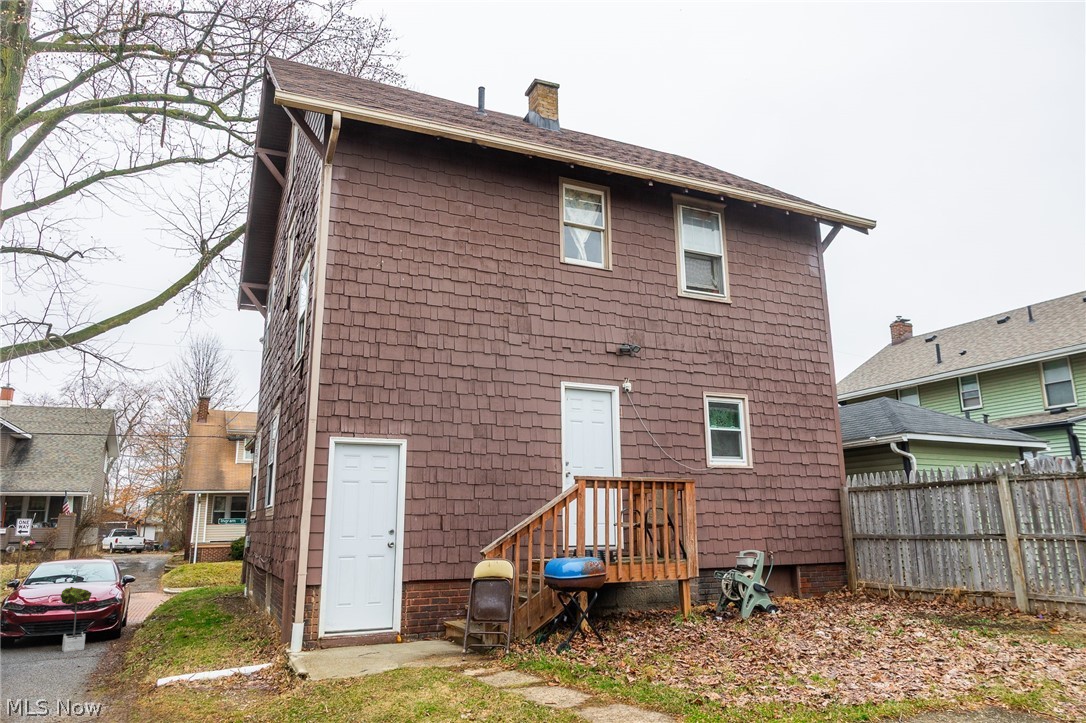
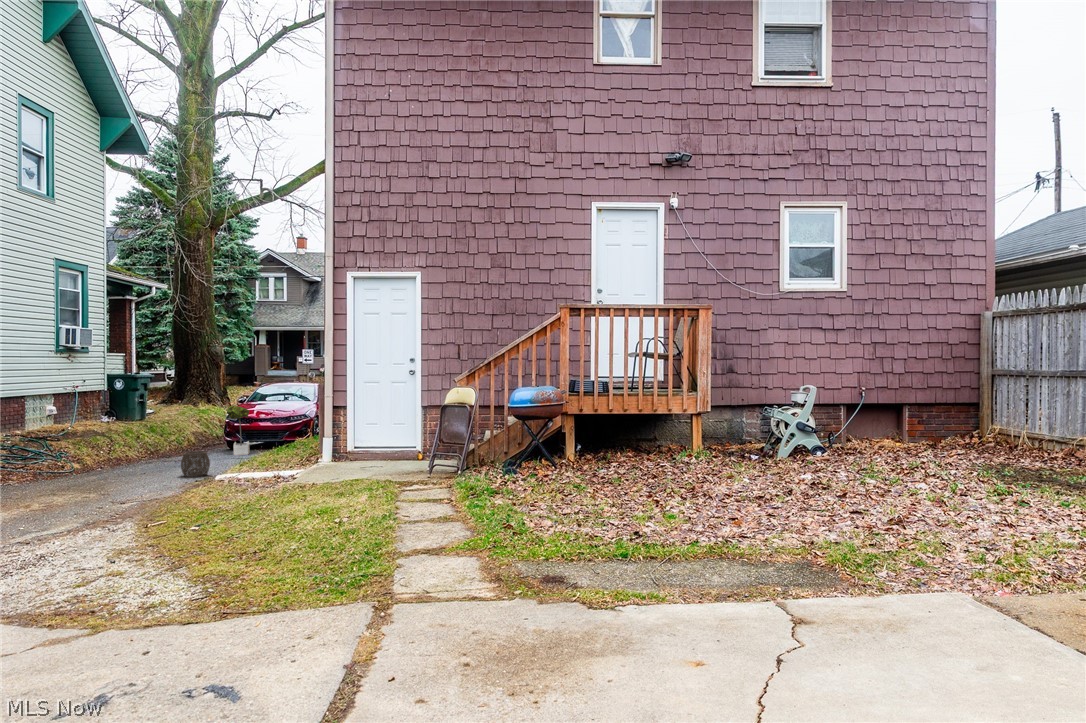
woven basket: none [57,651,98,687] -> present [181,451,210,477]

